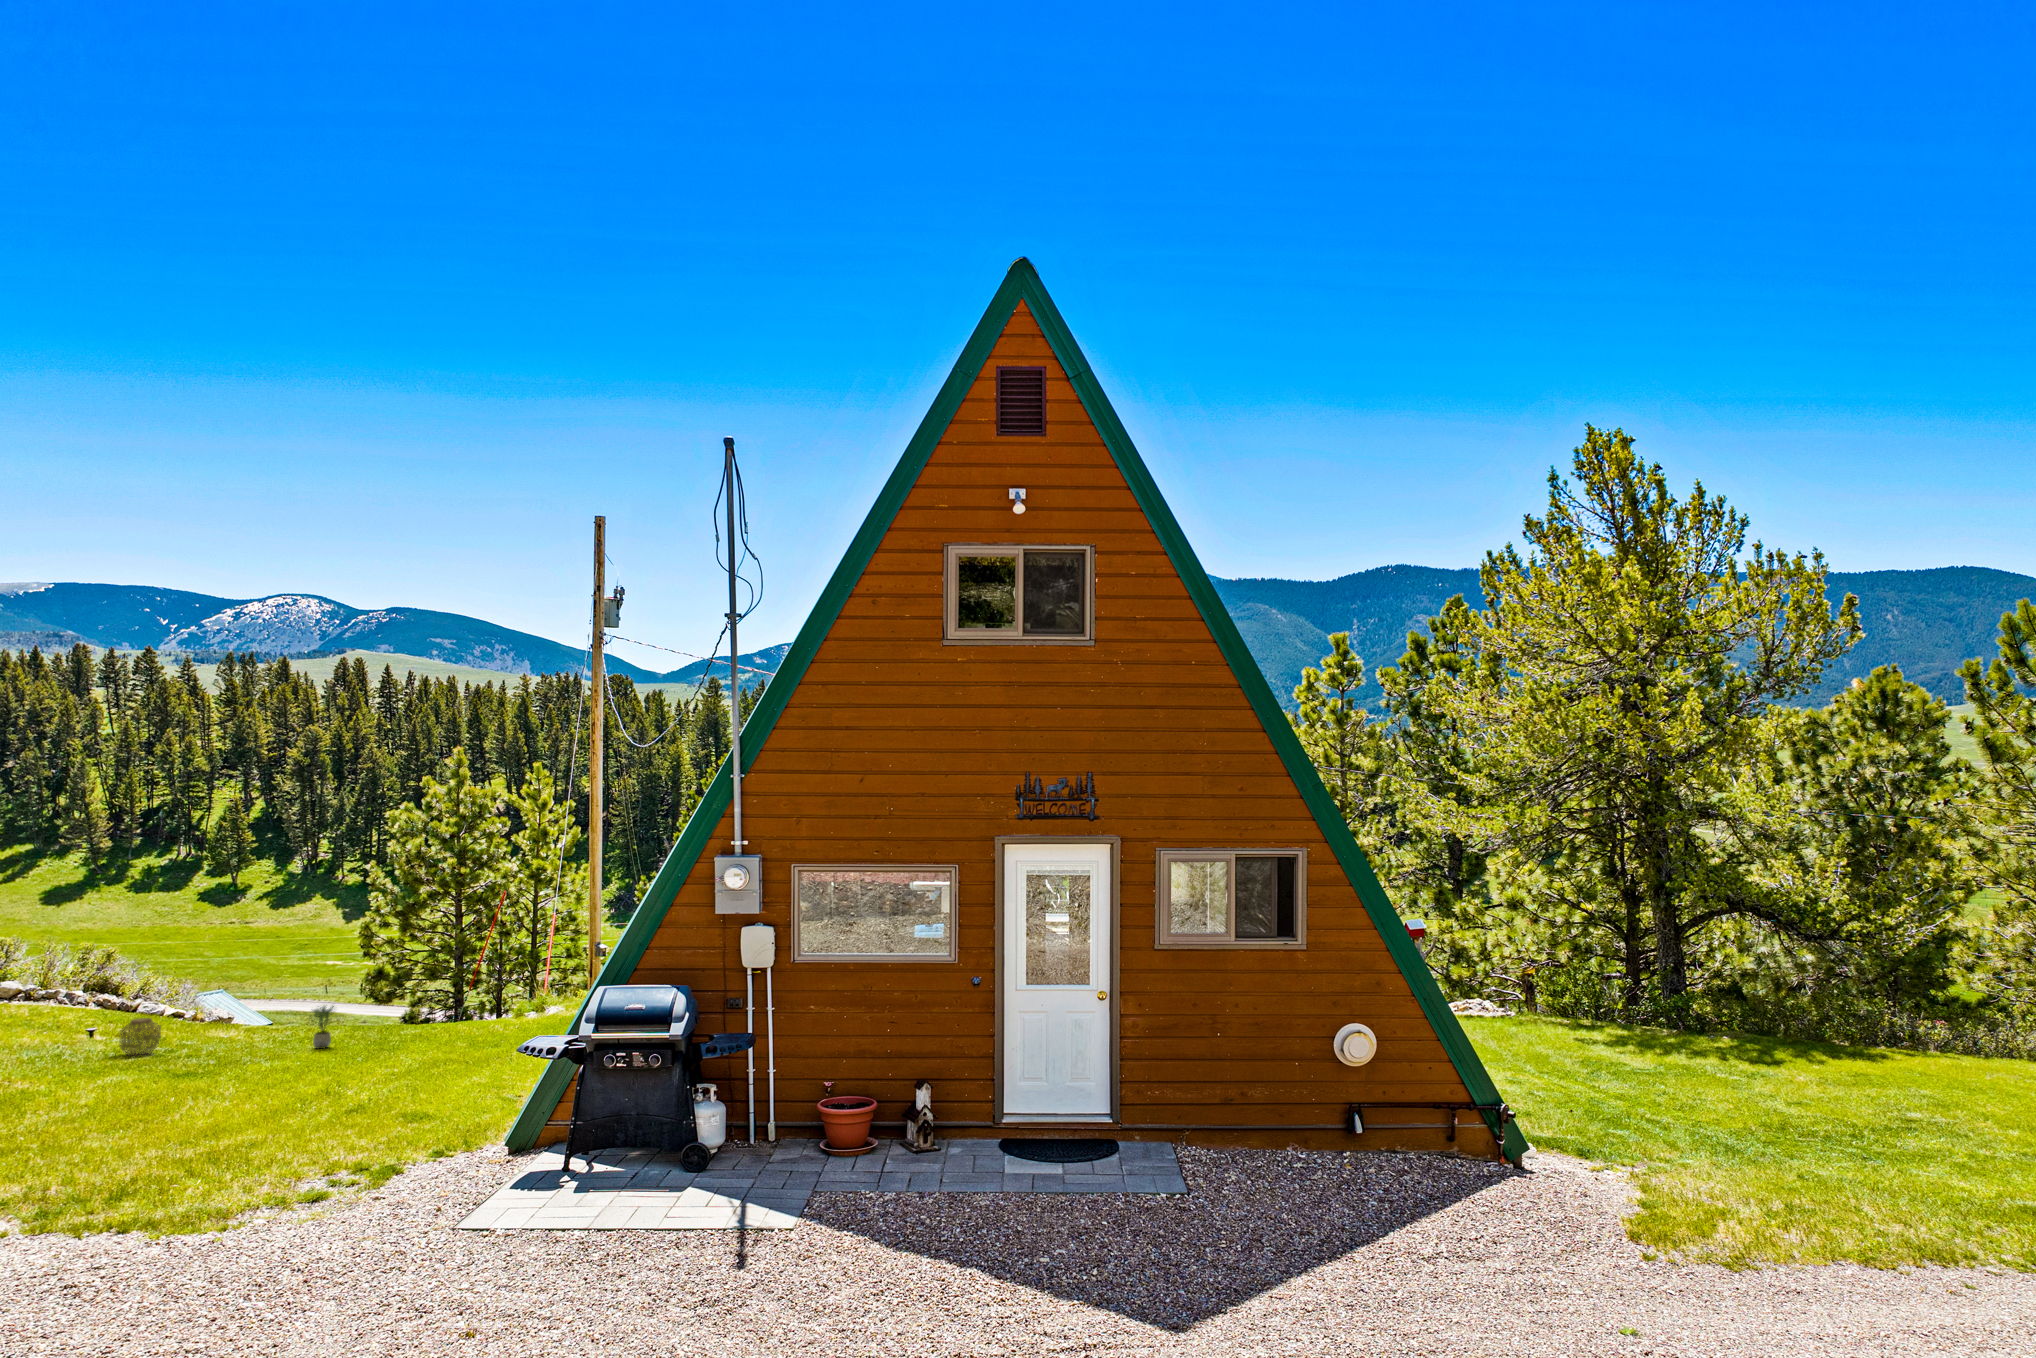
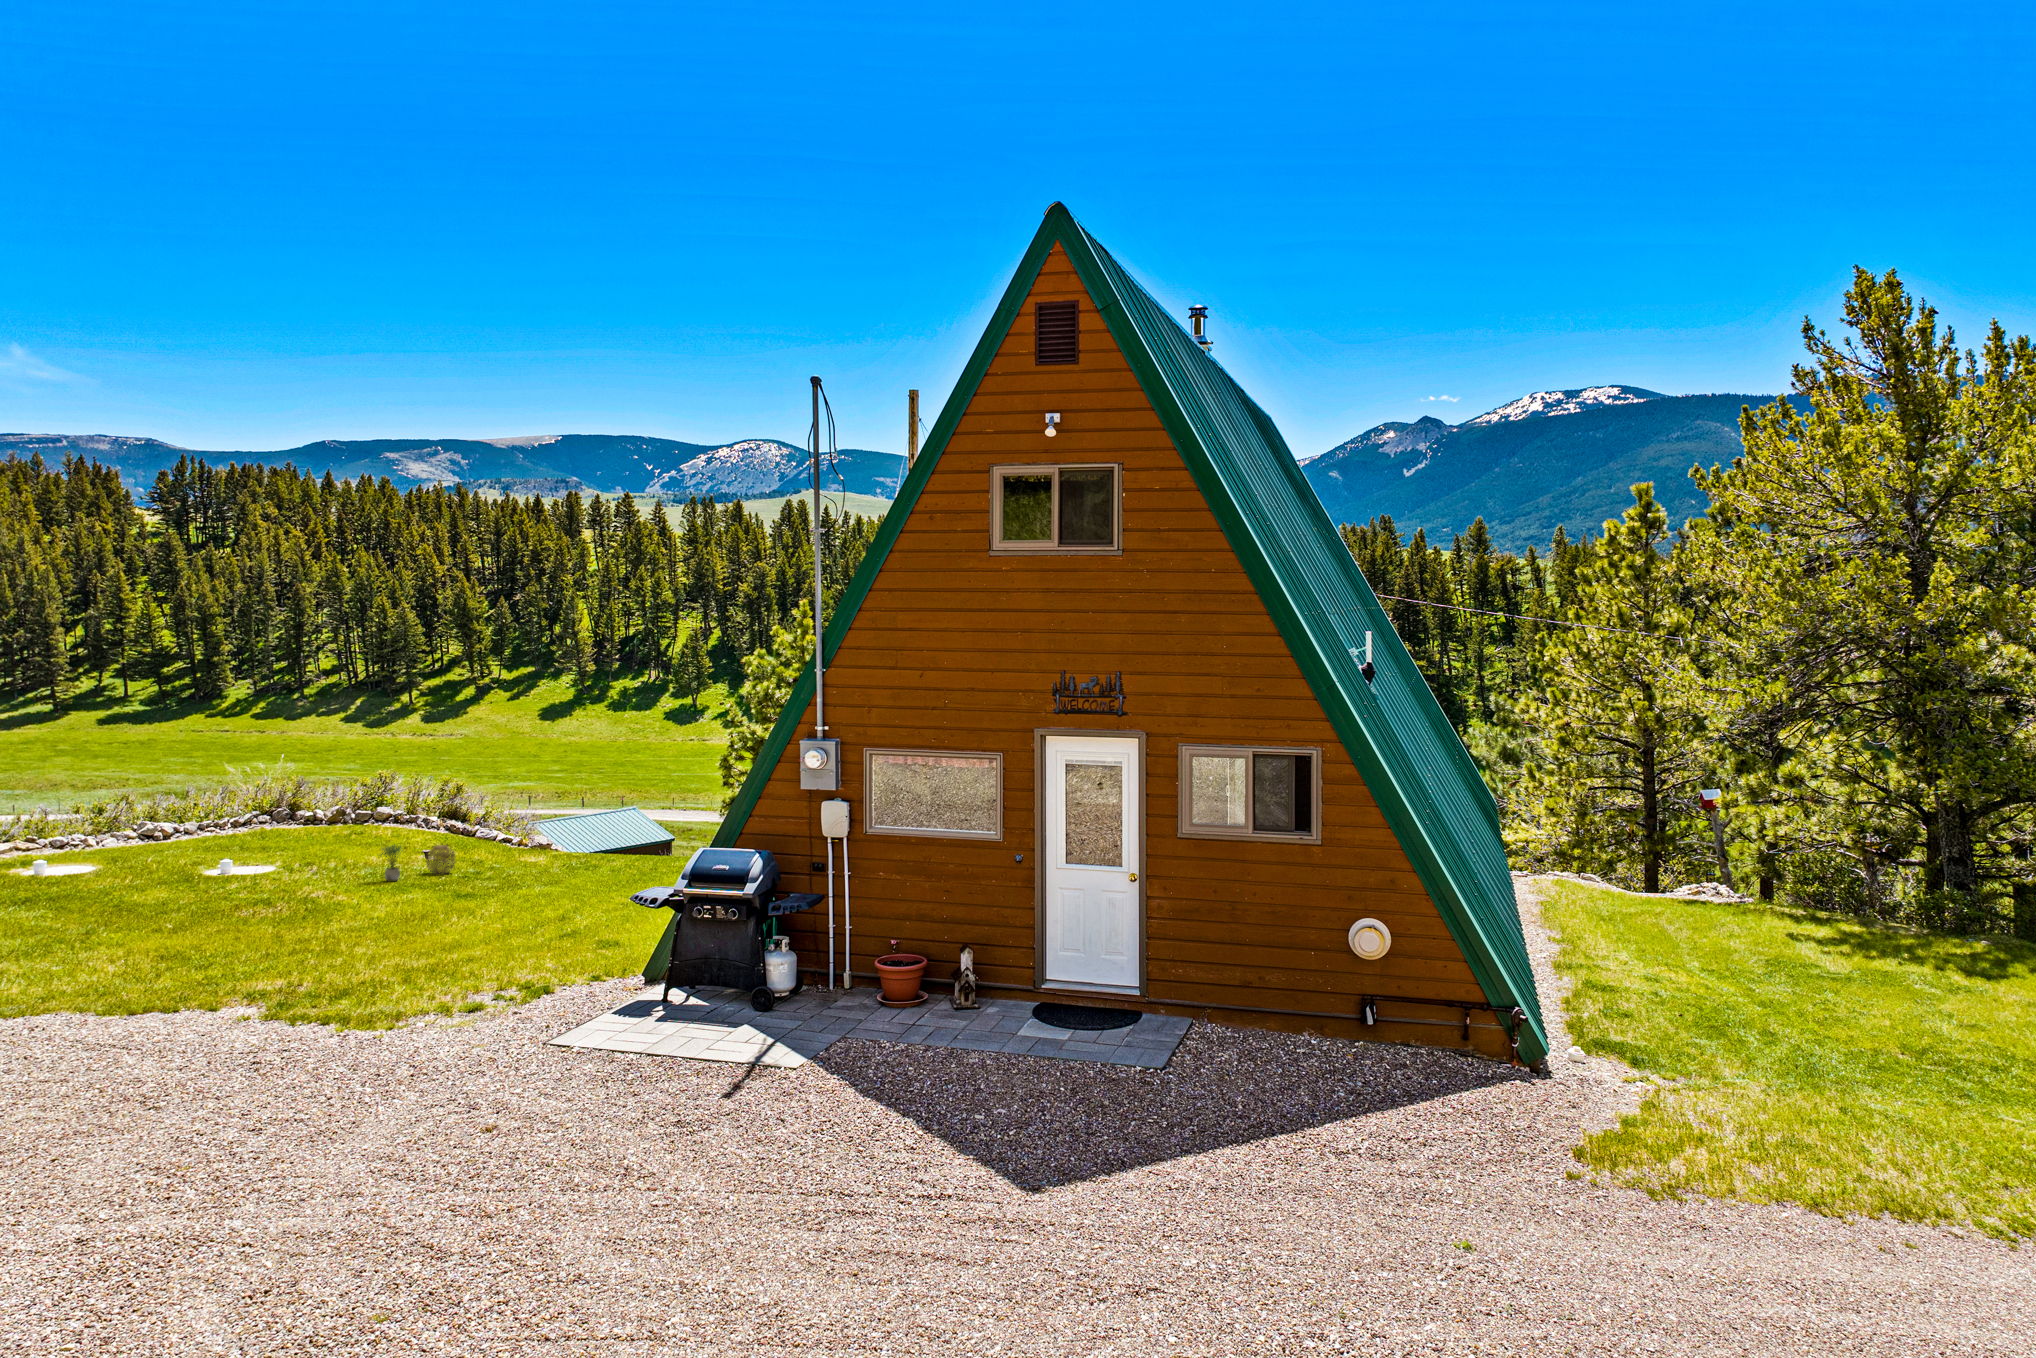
potted plant: present [310,1006,334,1049] -> present [380,845,401,882]

